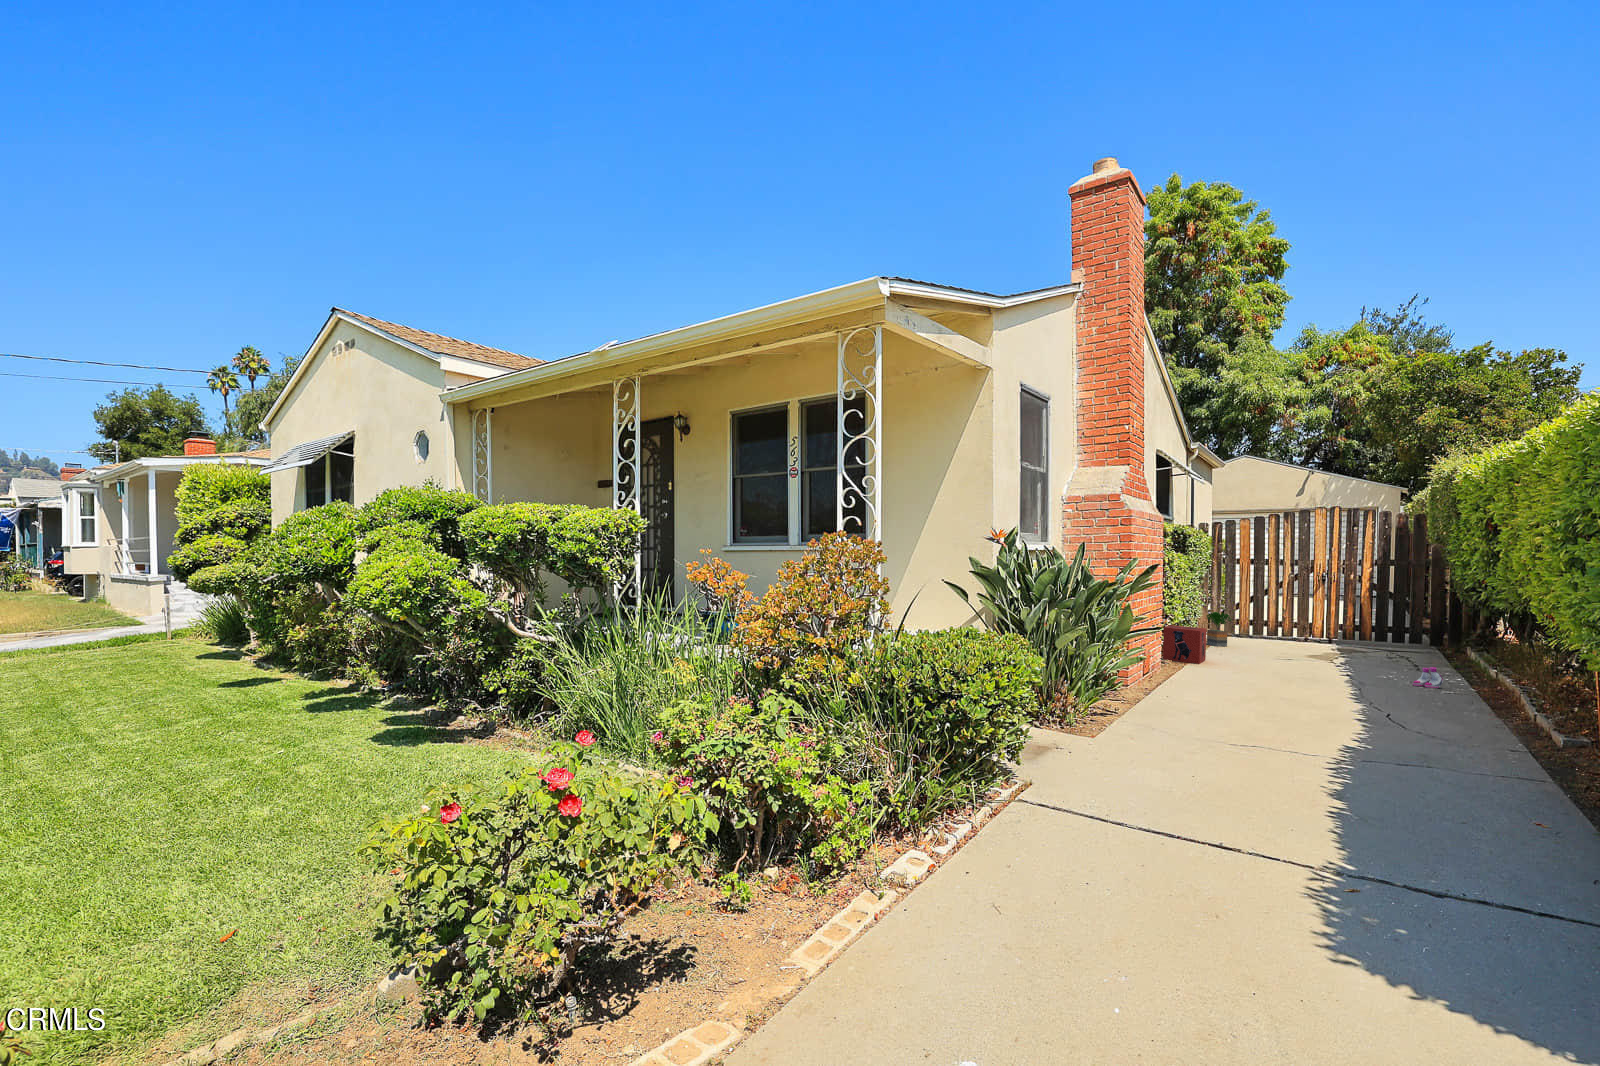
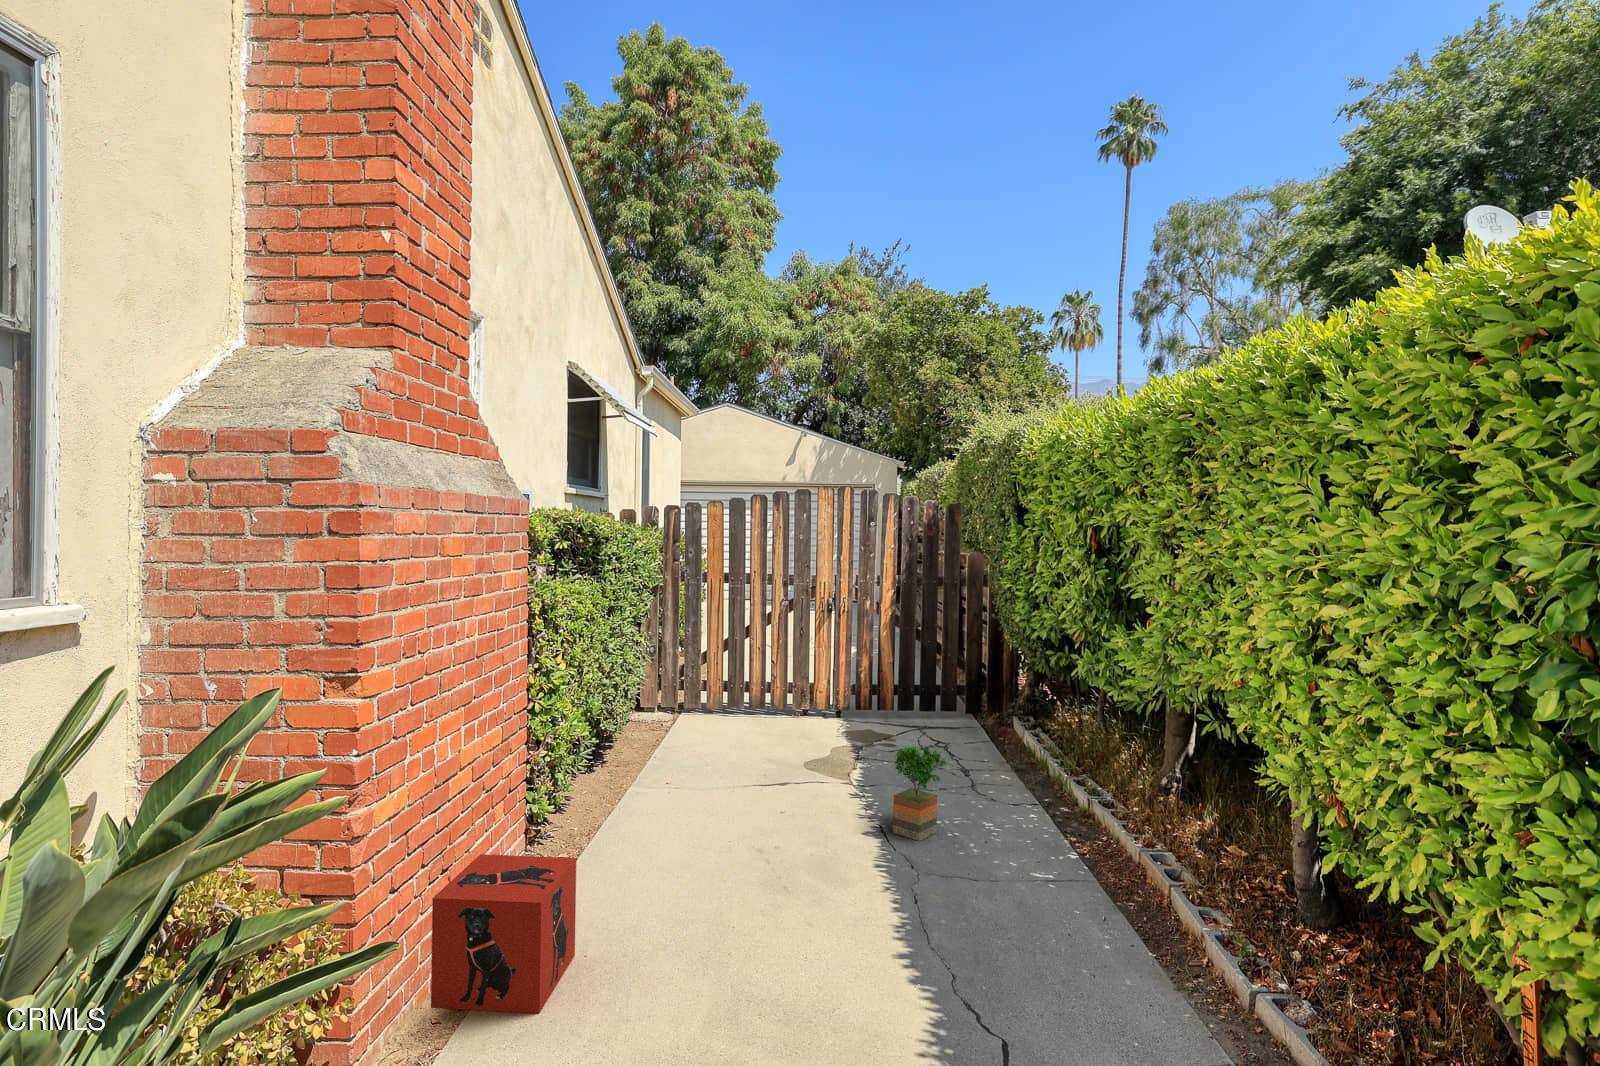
potted tree: present [1207,612,1231,646] -> present [893,746,947,841]
boots: present [1413,667,1443,688] -> none [1051,913,1109,977]

